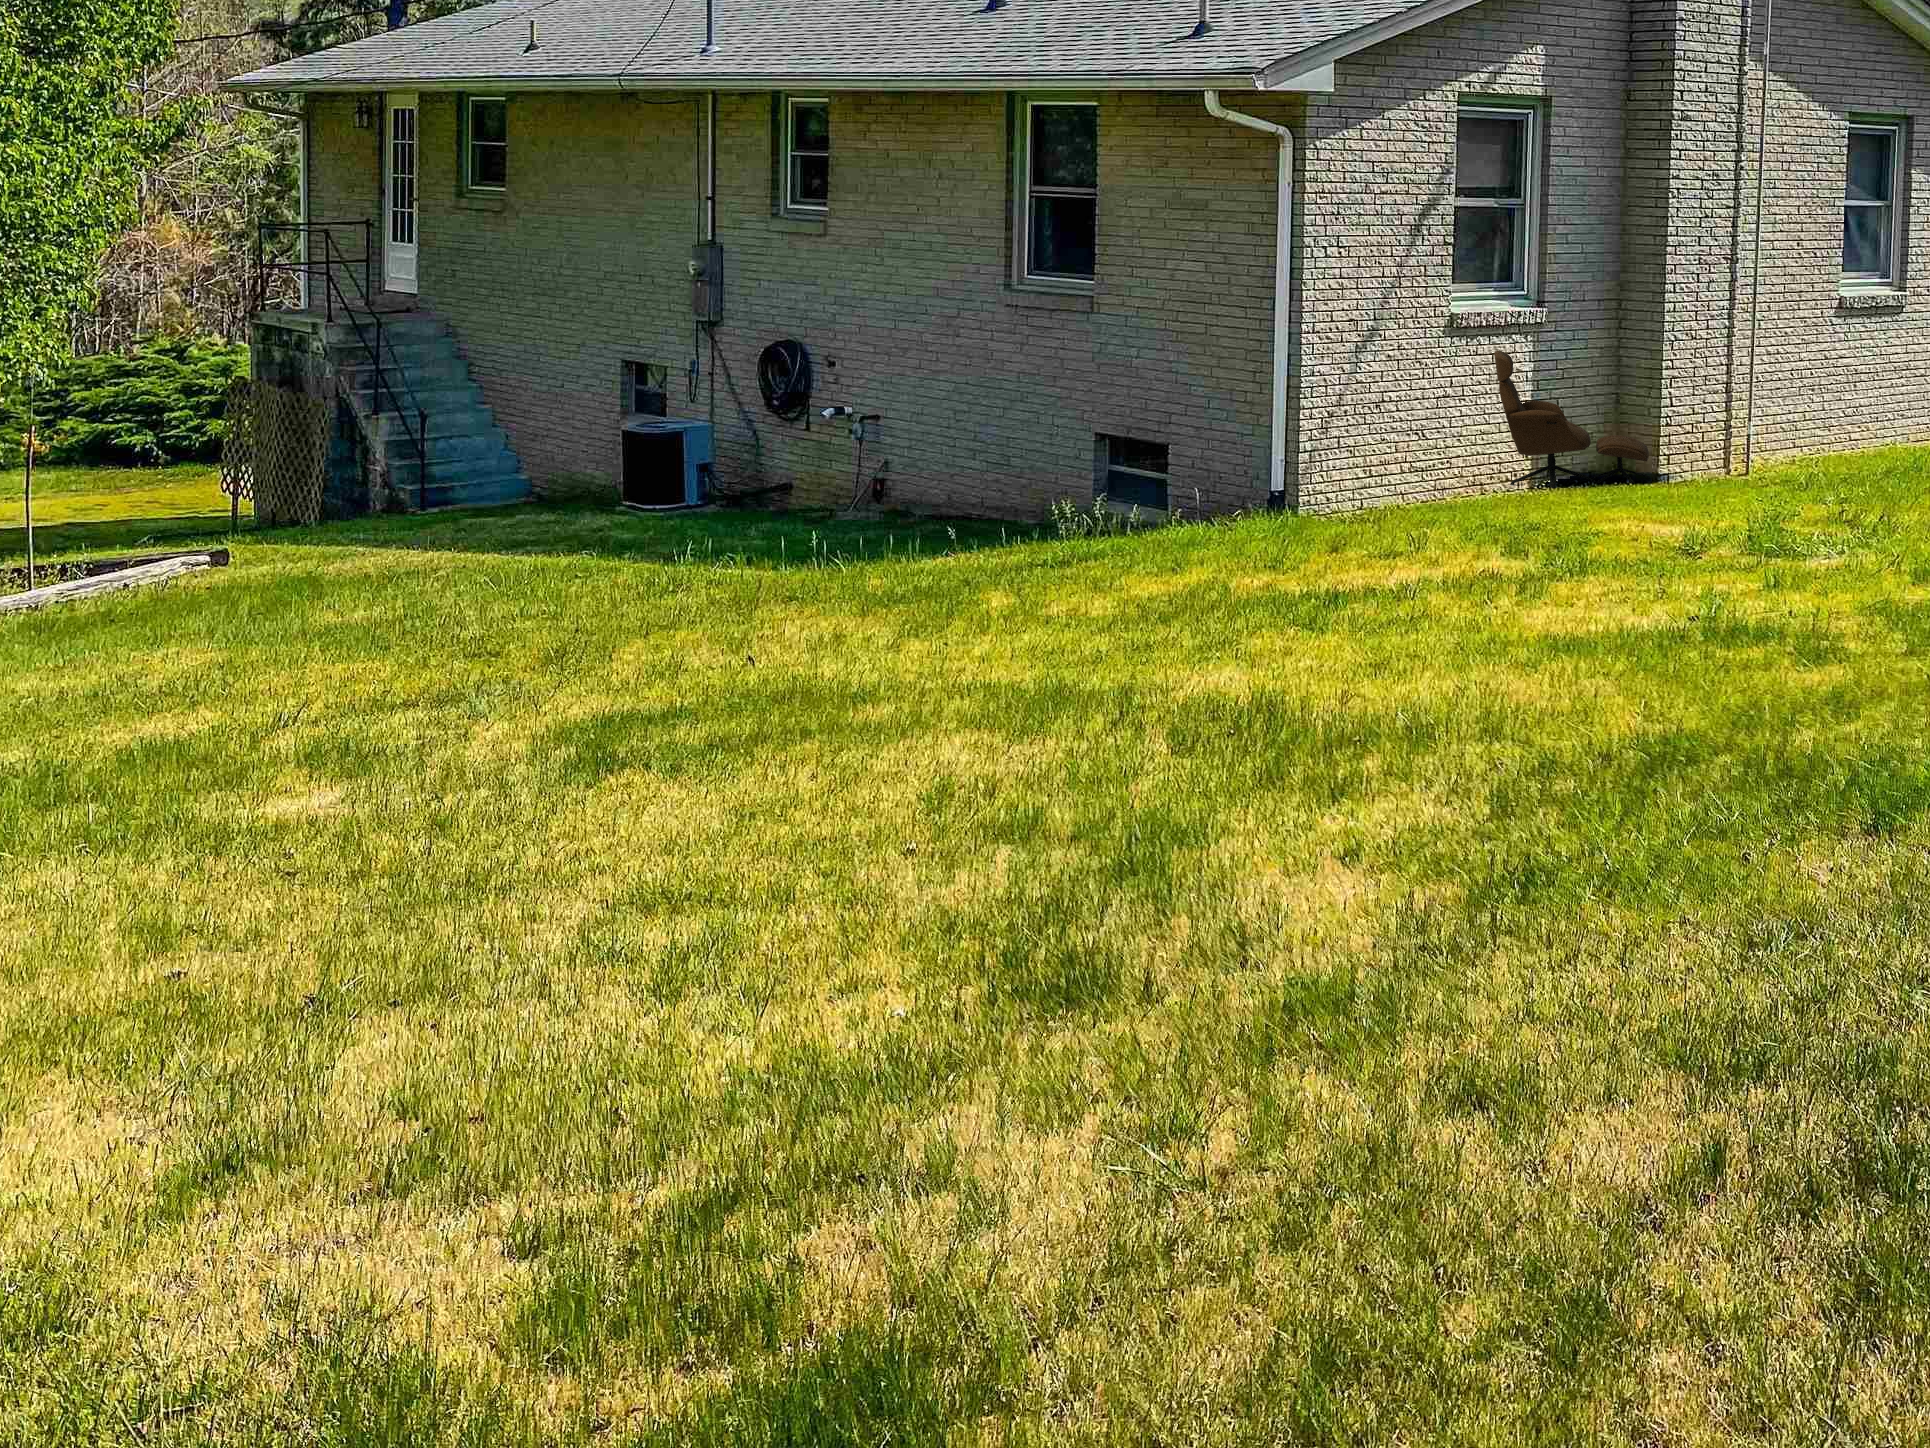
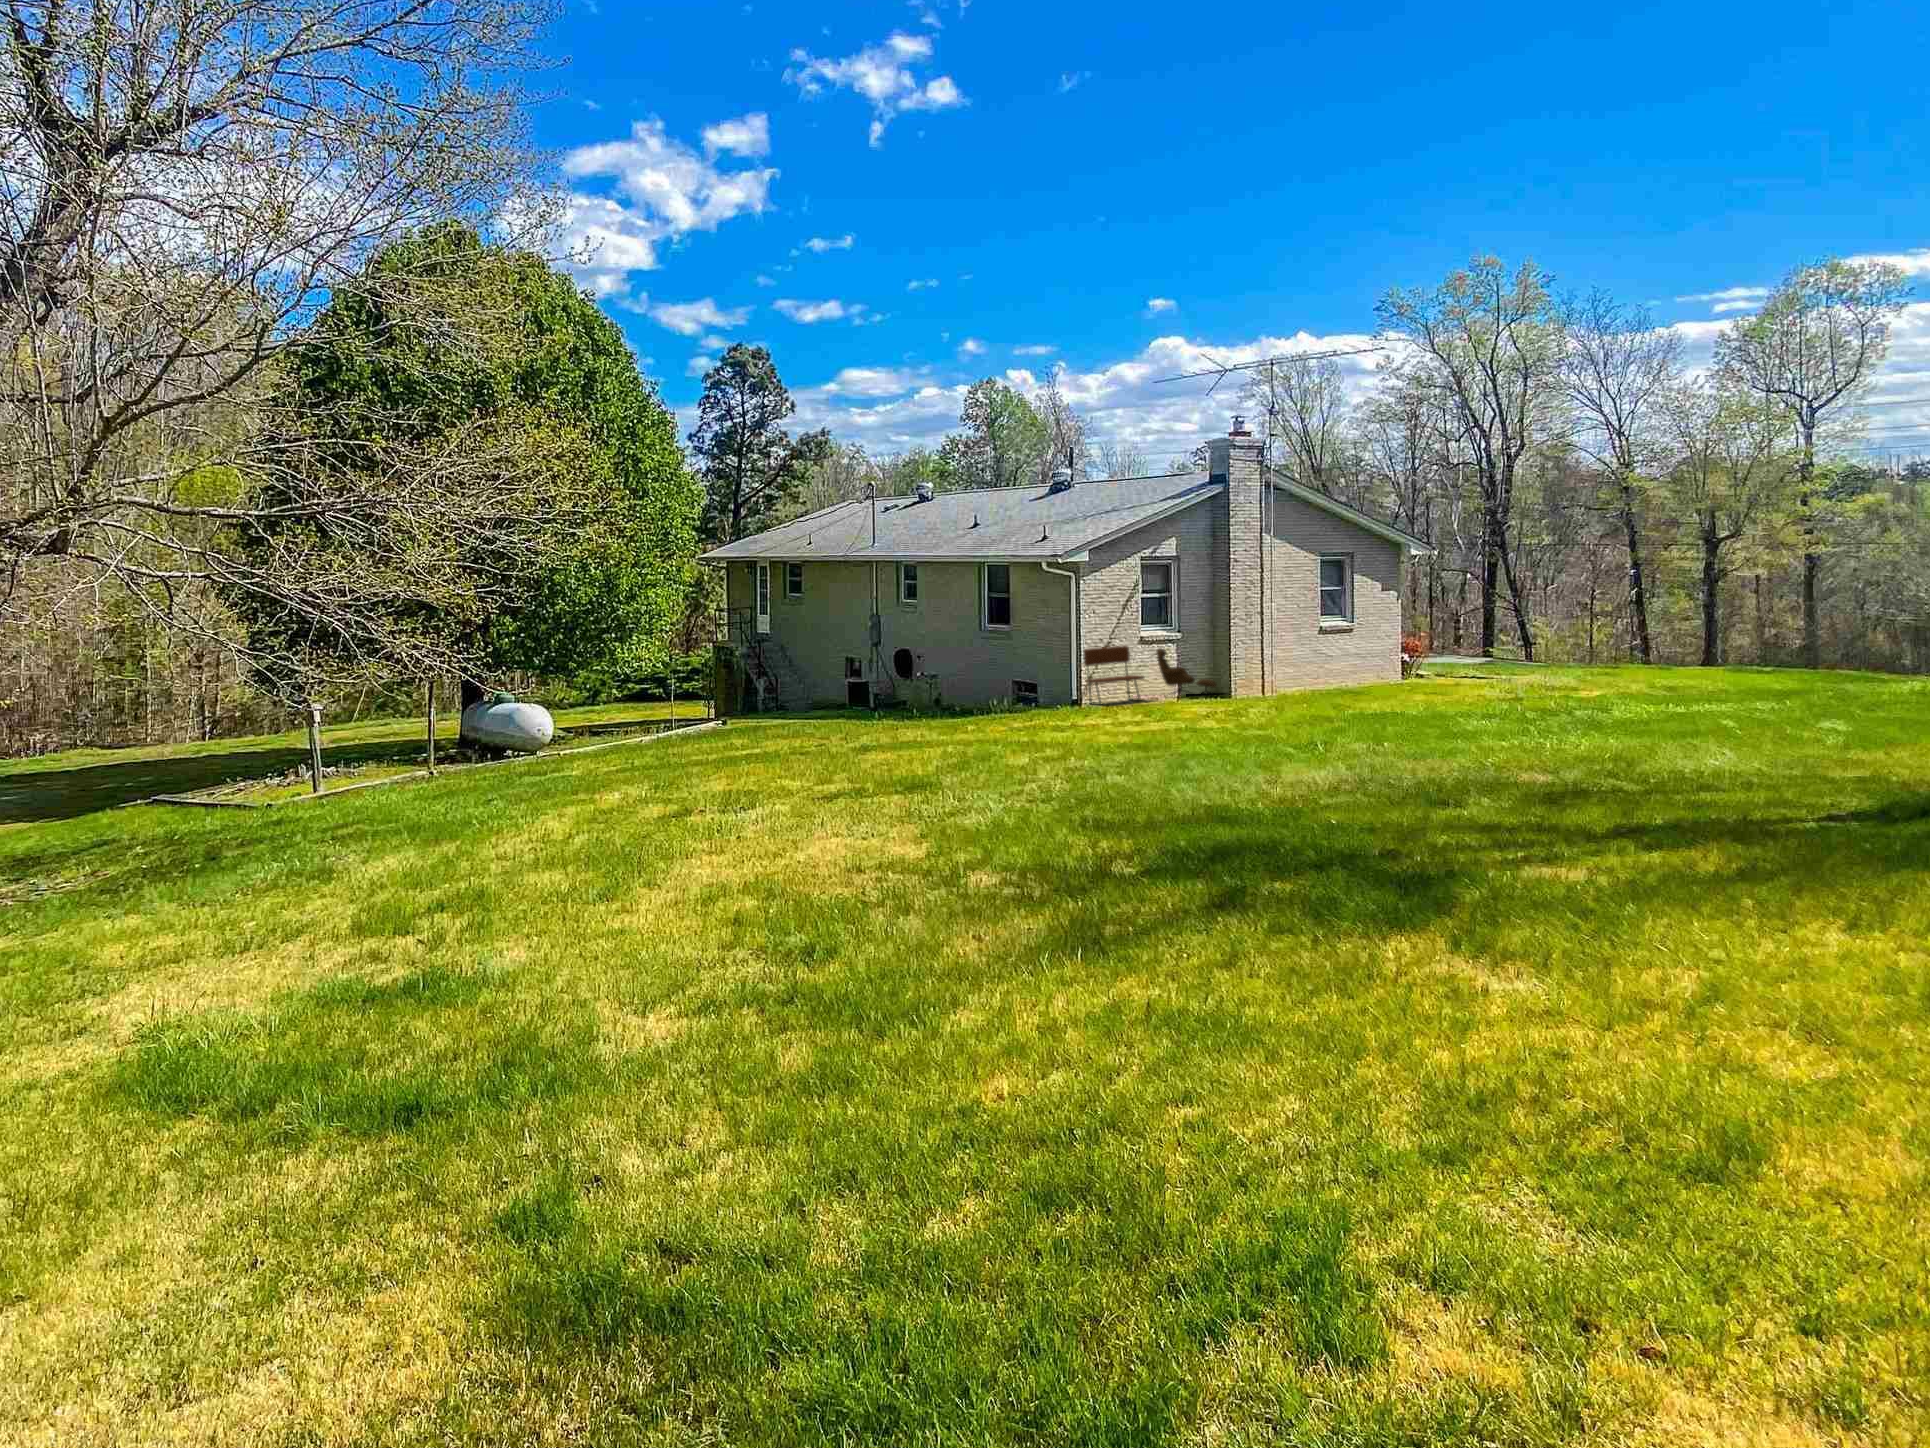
bench: none [1310,342,1478,520] -> present [1083,646,1144,705]

